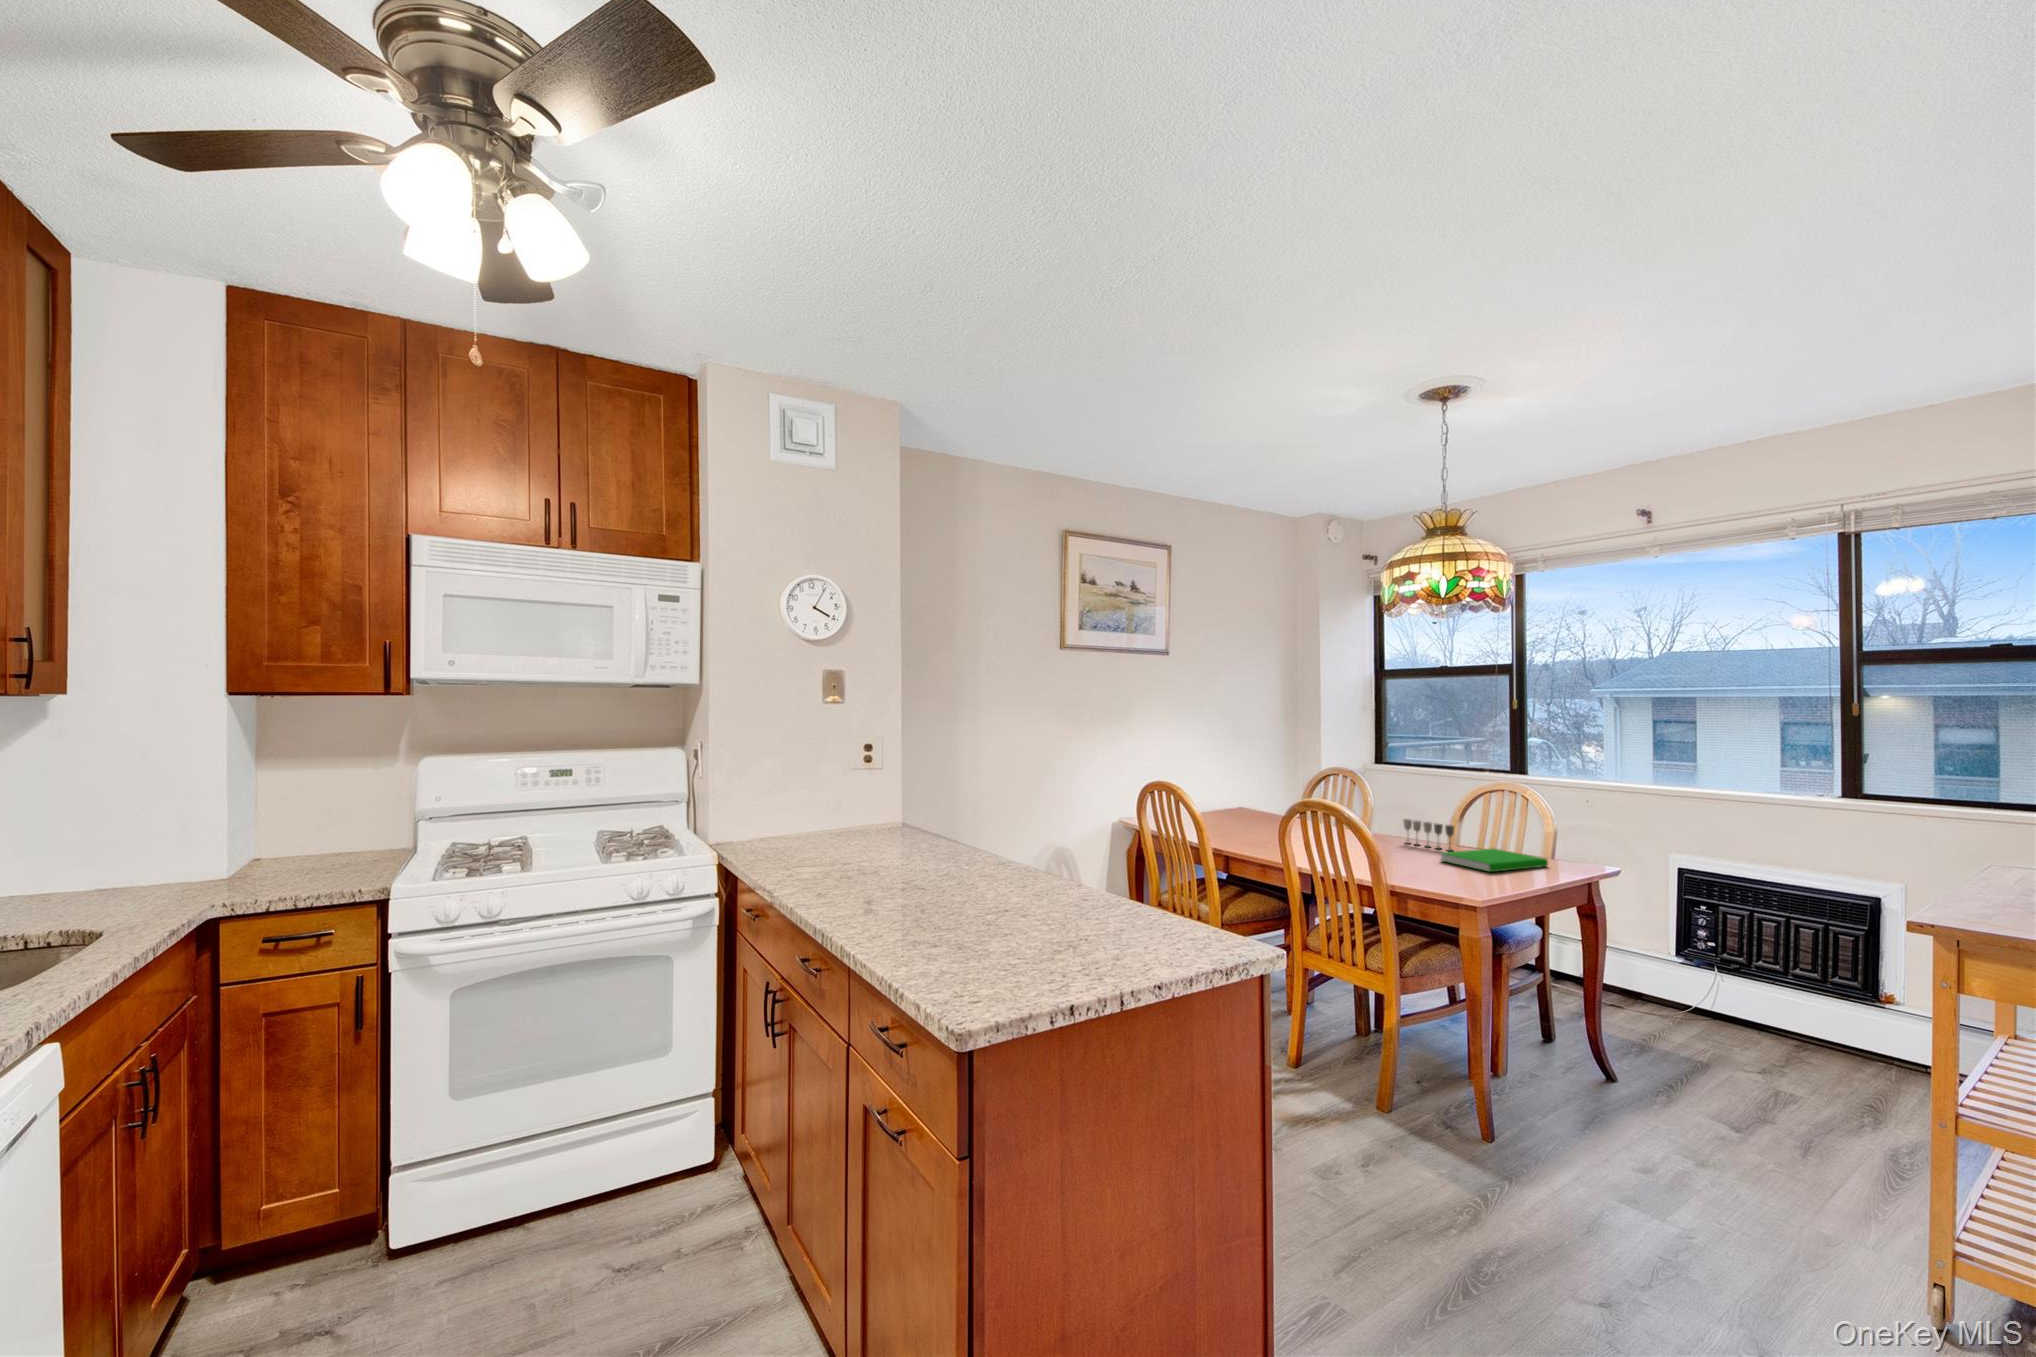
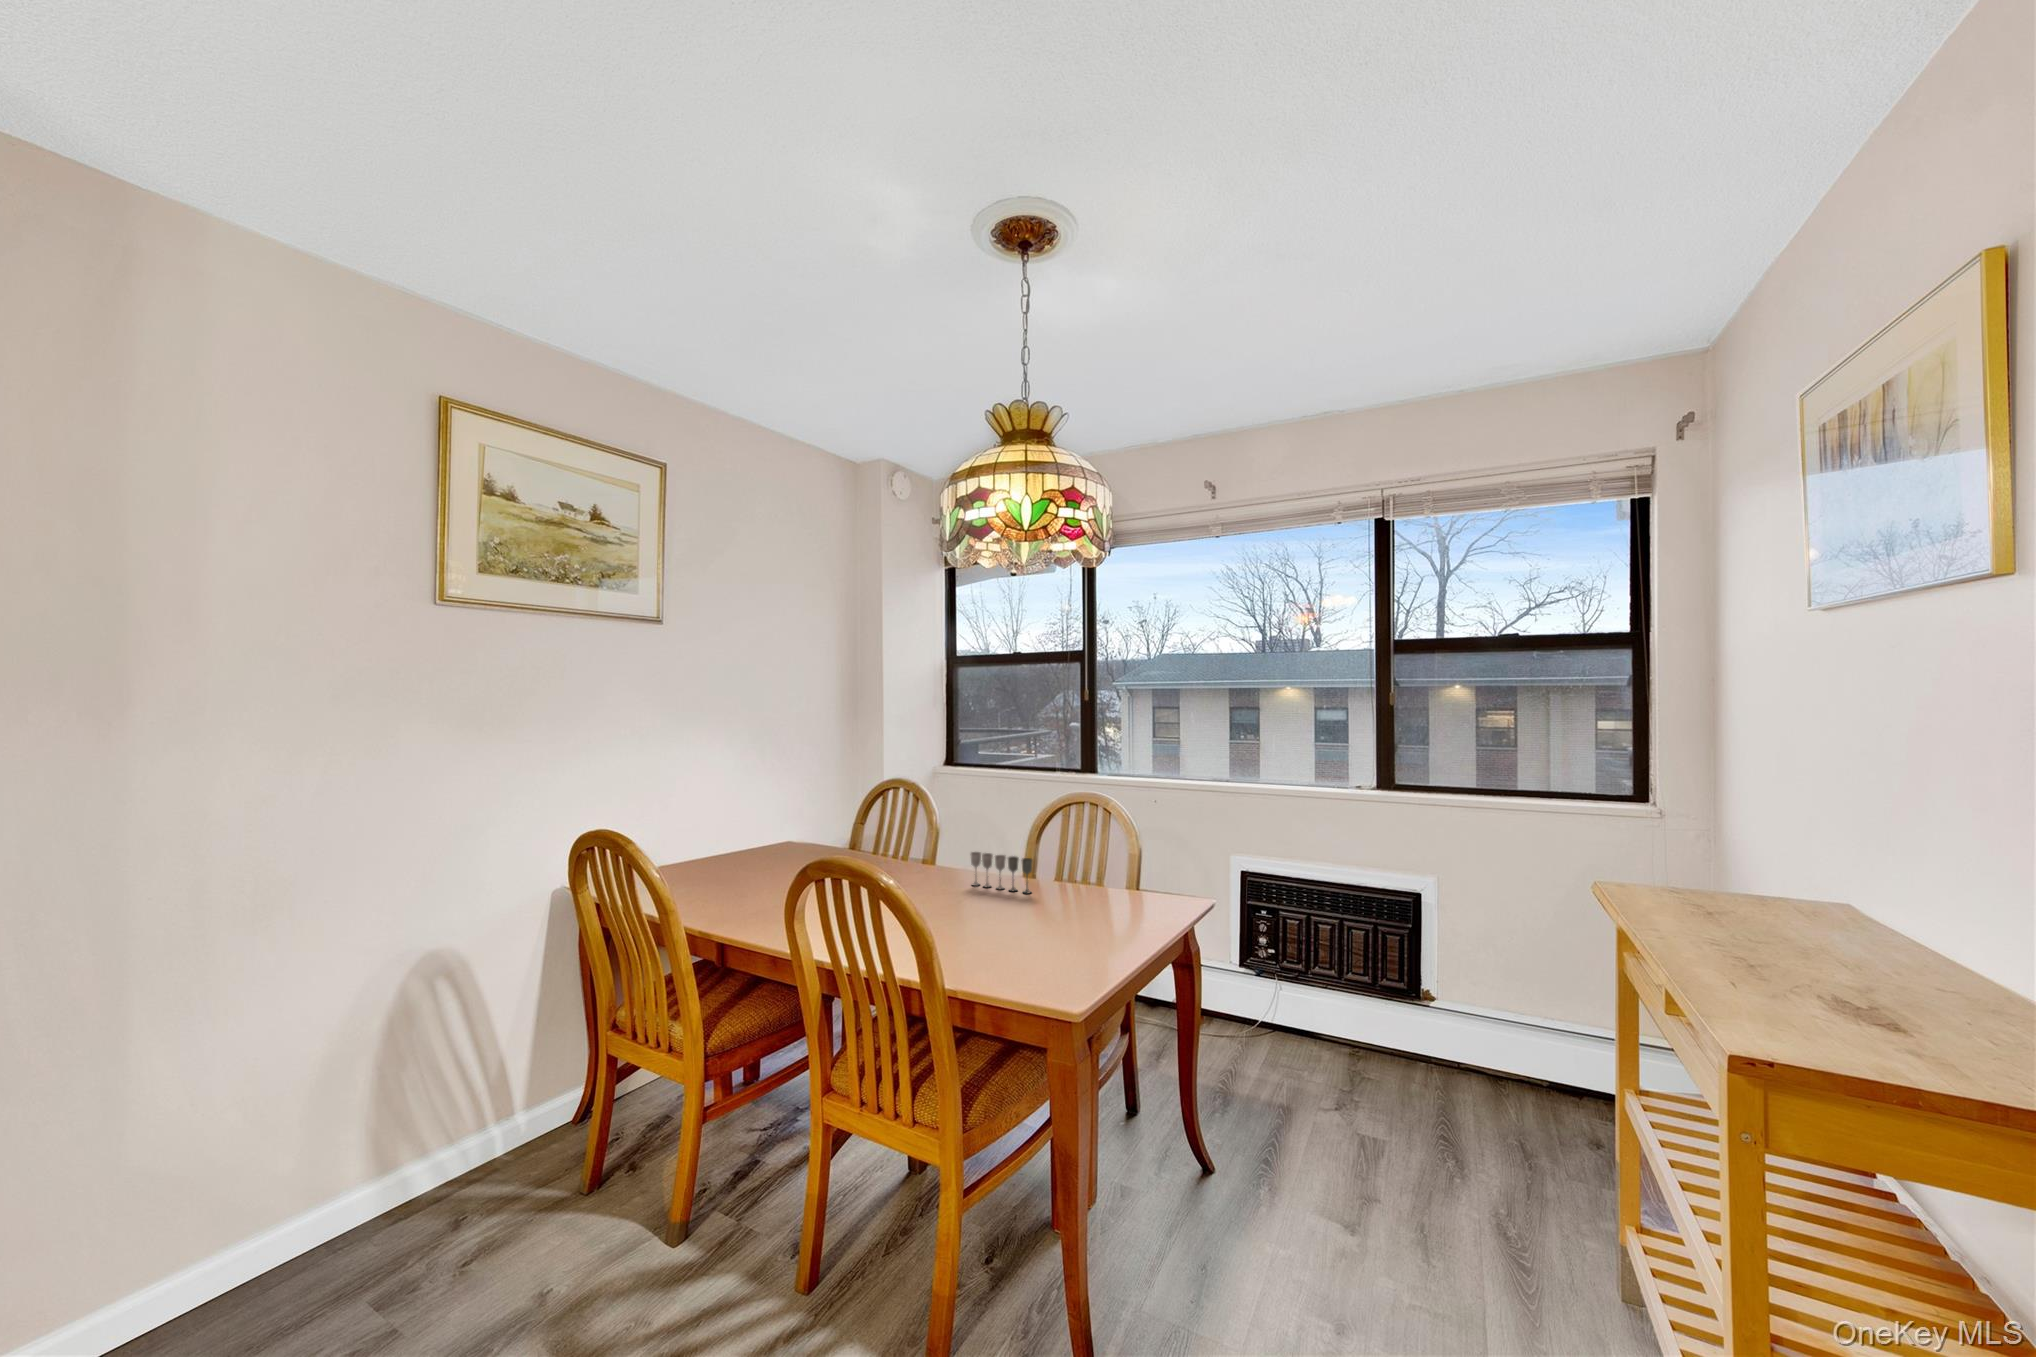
book: present [1440,848,1548,872] -> none [1016,886,1144,933]

